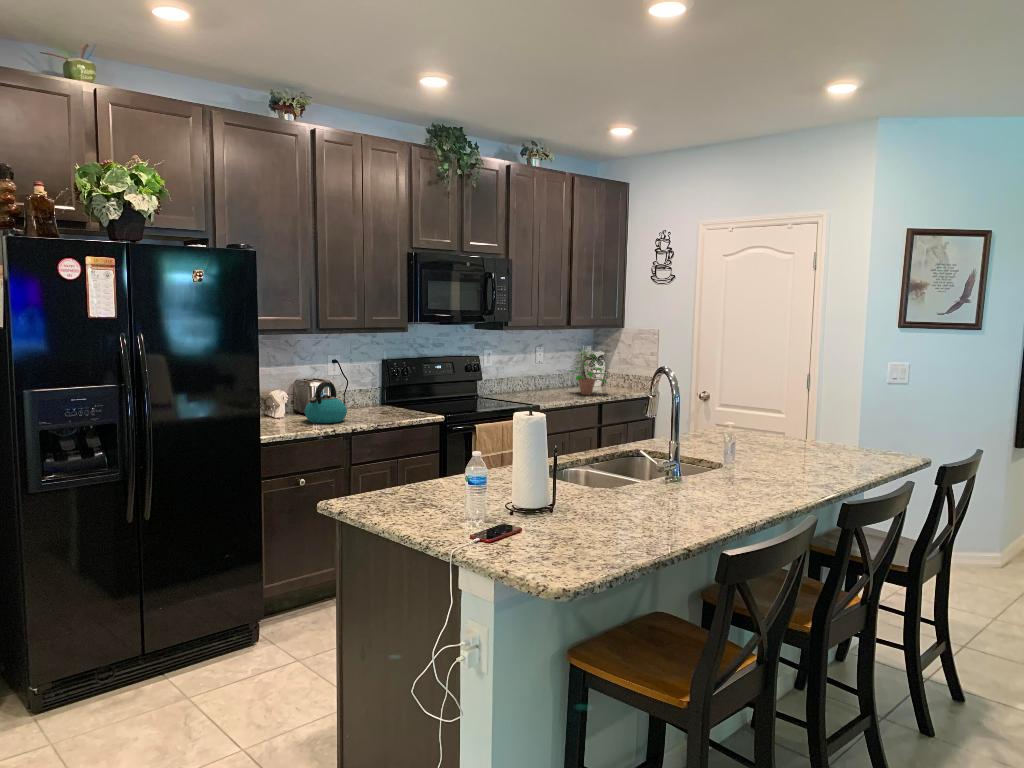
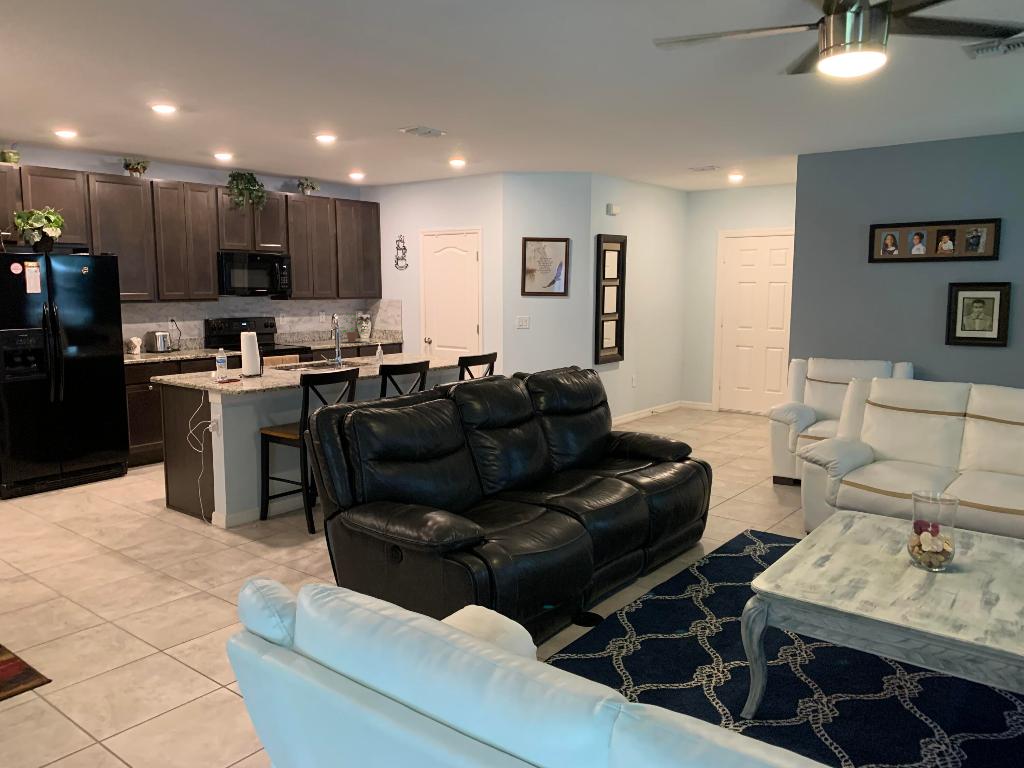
kettle: present [305,382,347,423] -> none [152,331,179,355]

